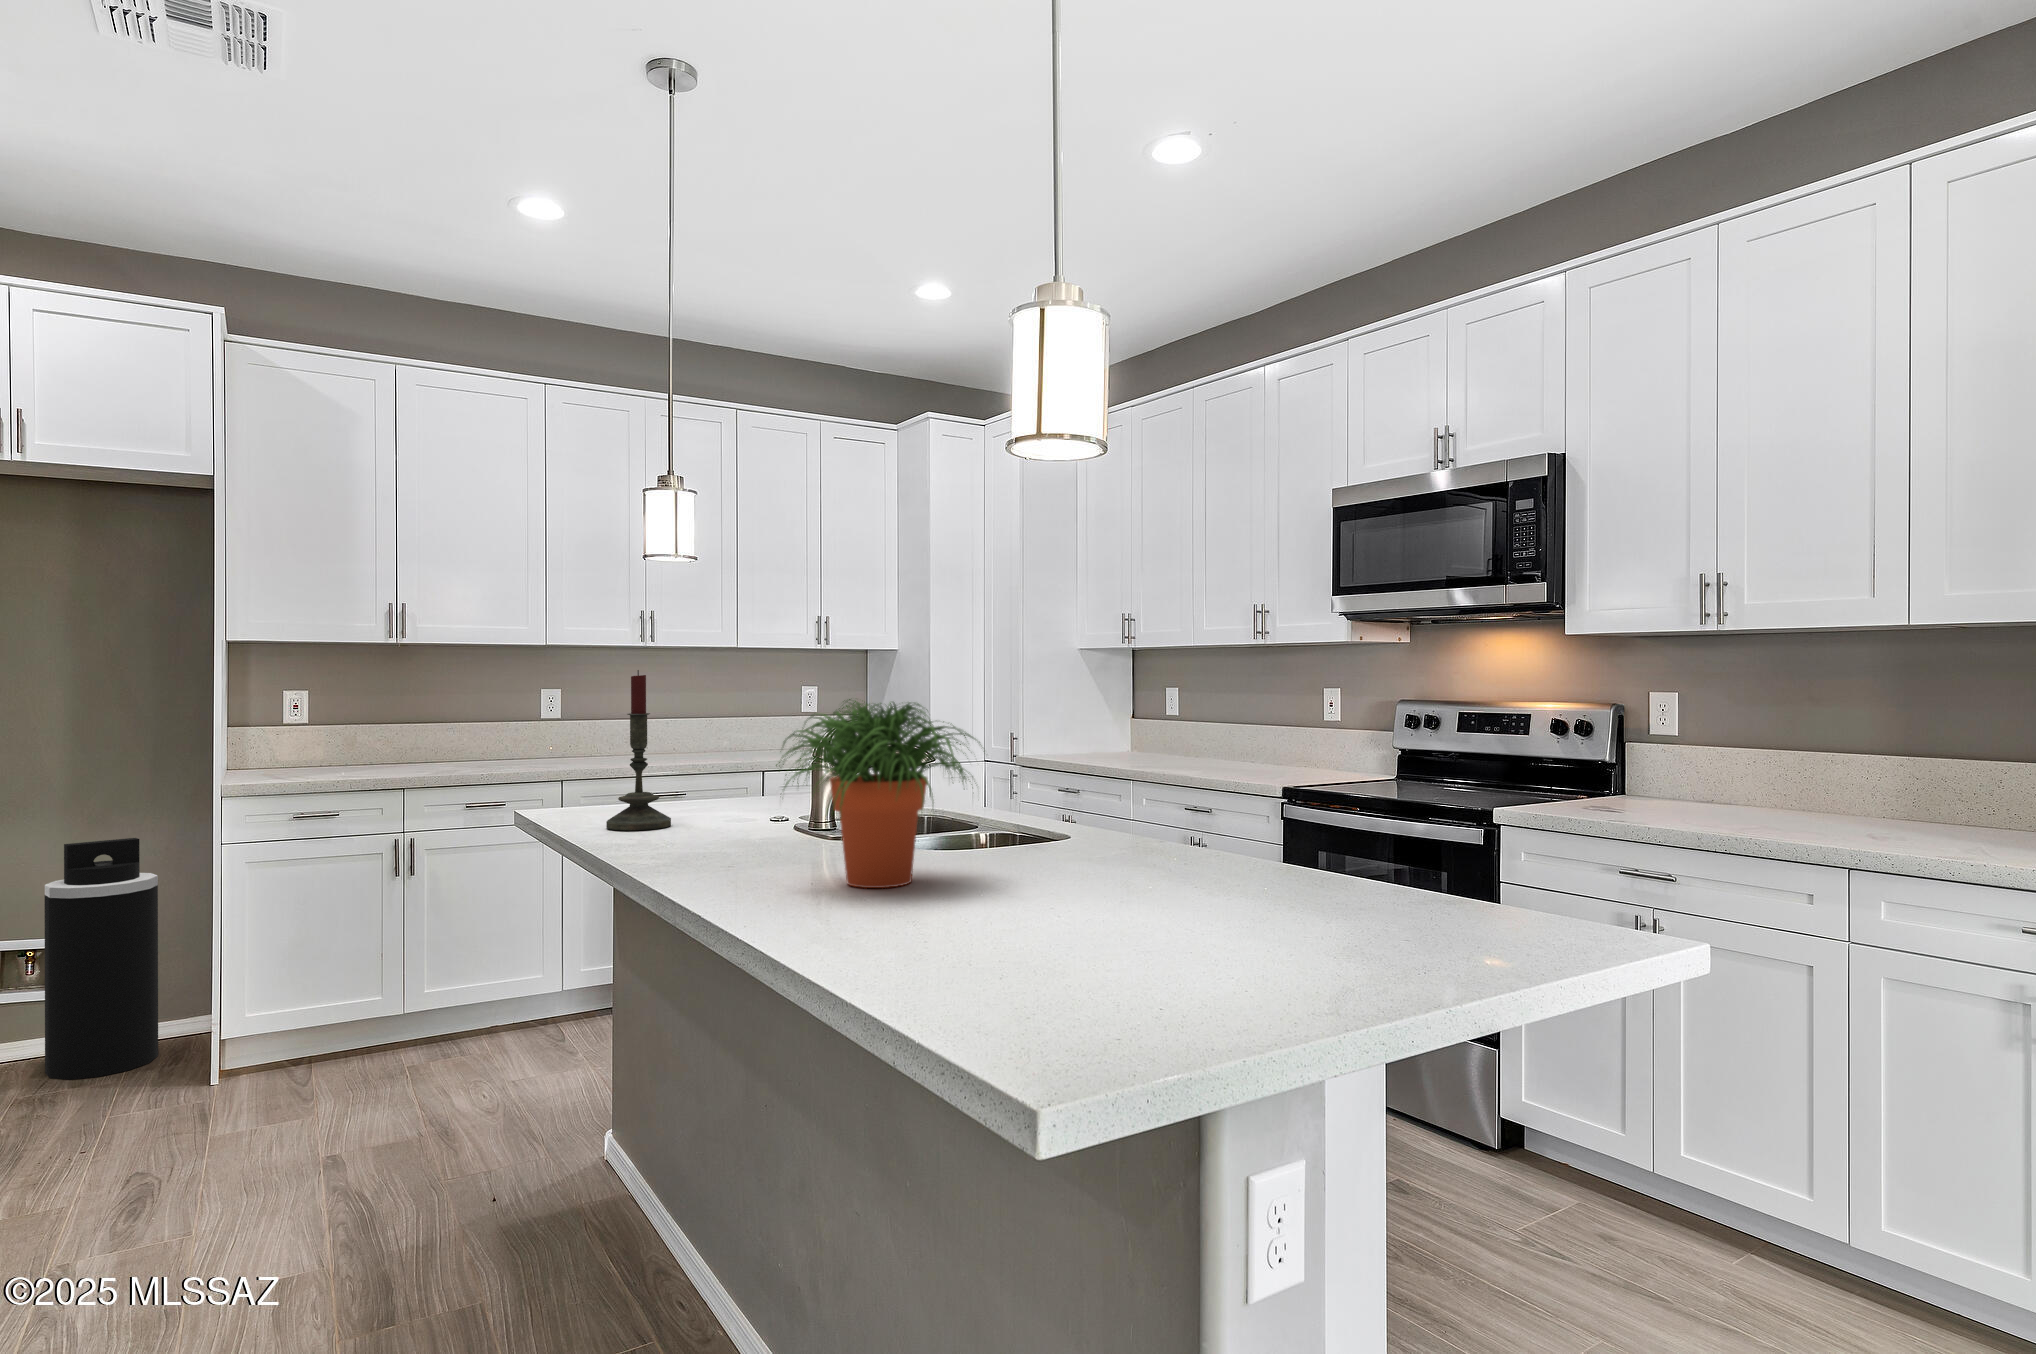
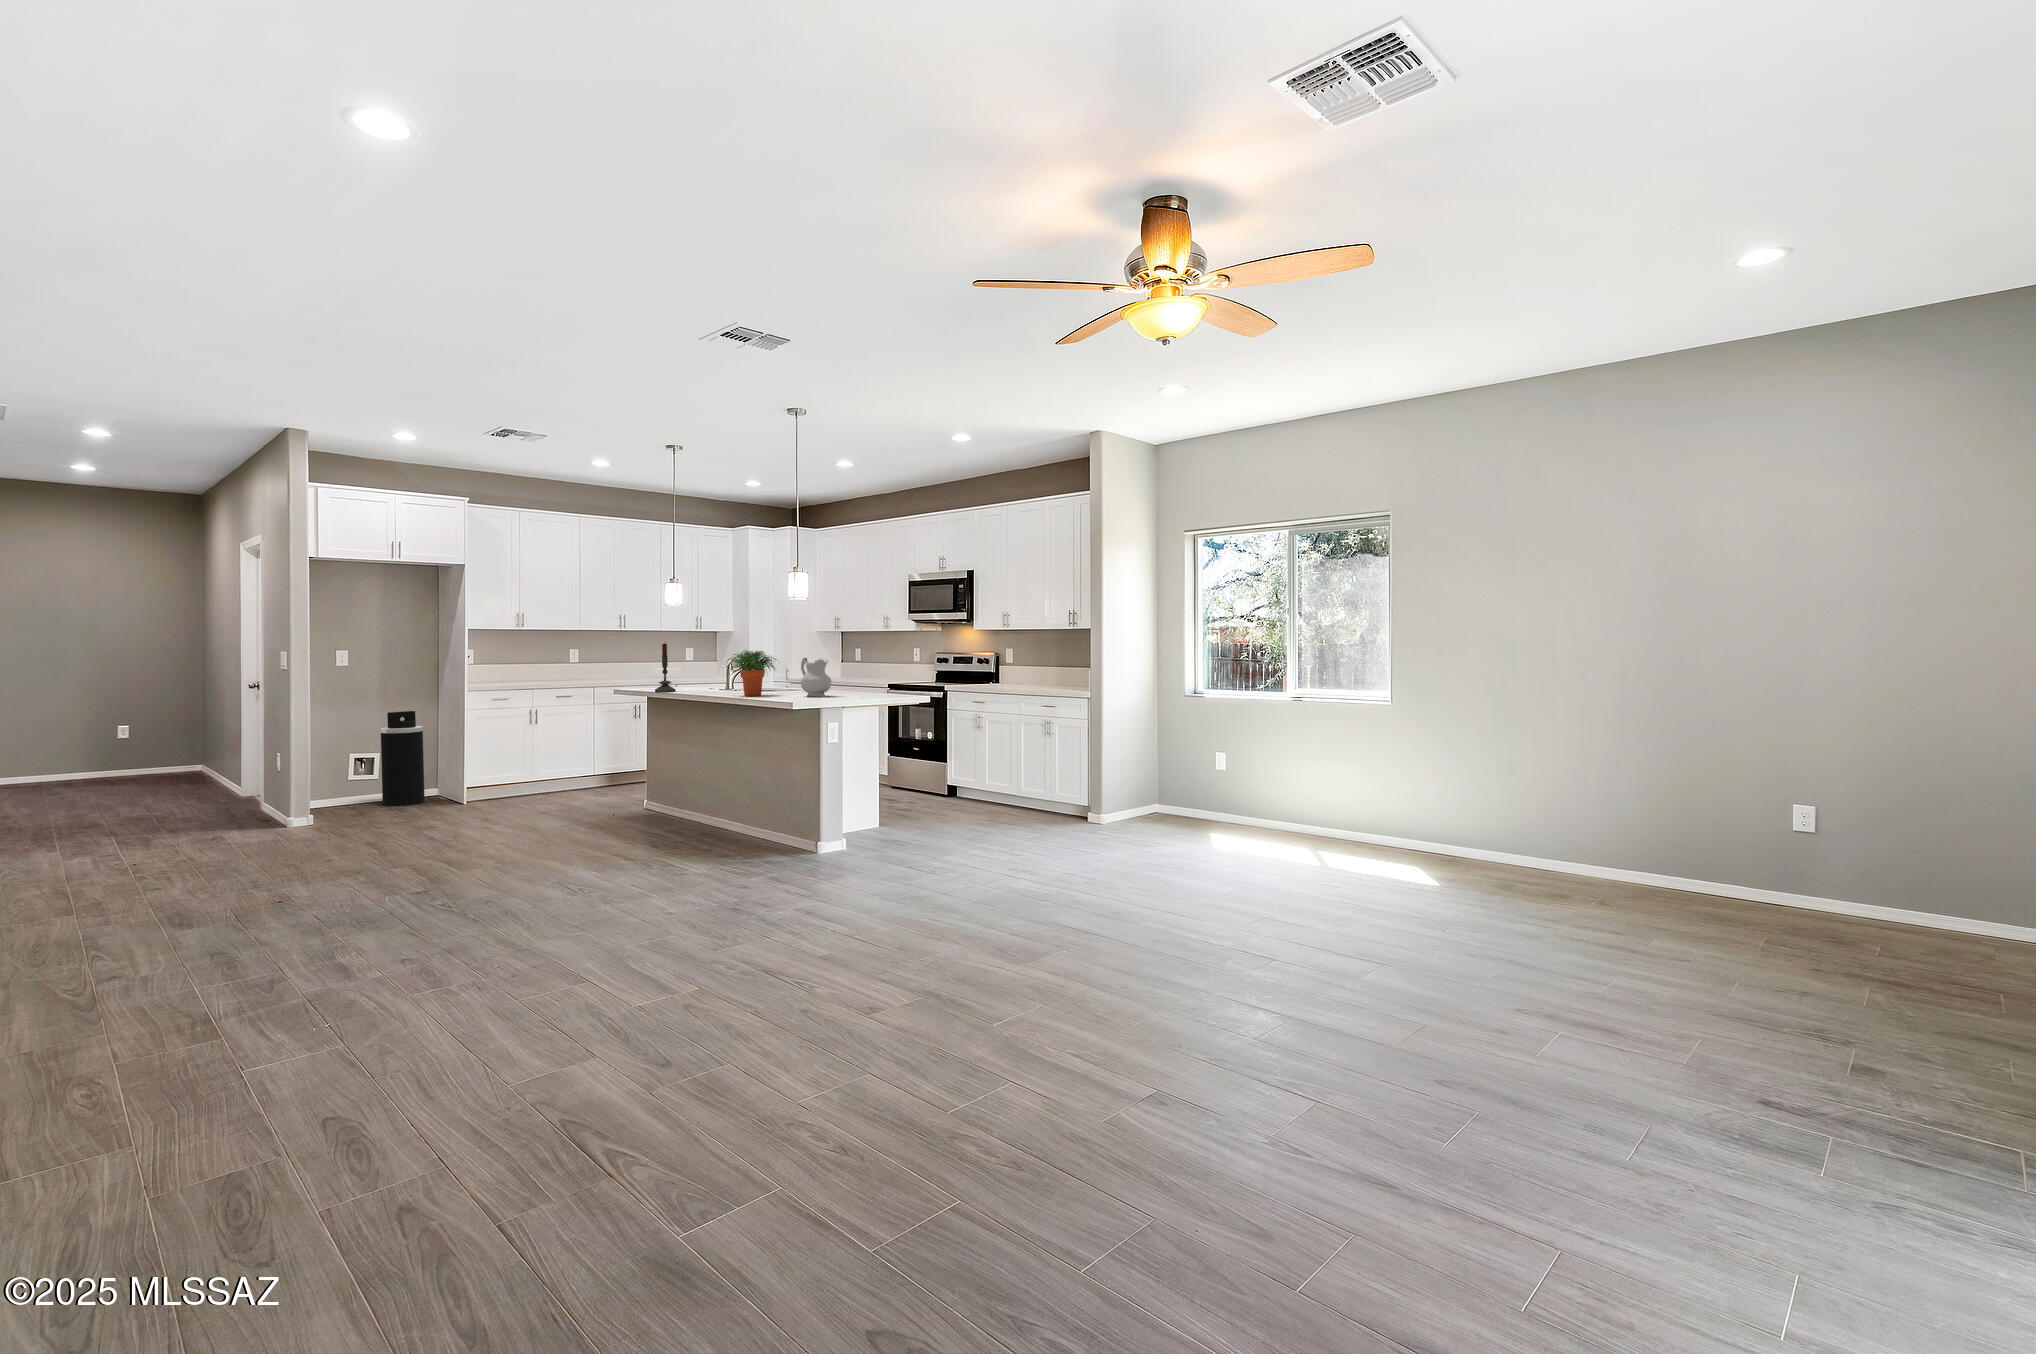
ceramic pitcher: none [1071,733,1203,914] -> present [801,658,831,697]

